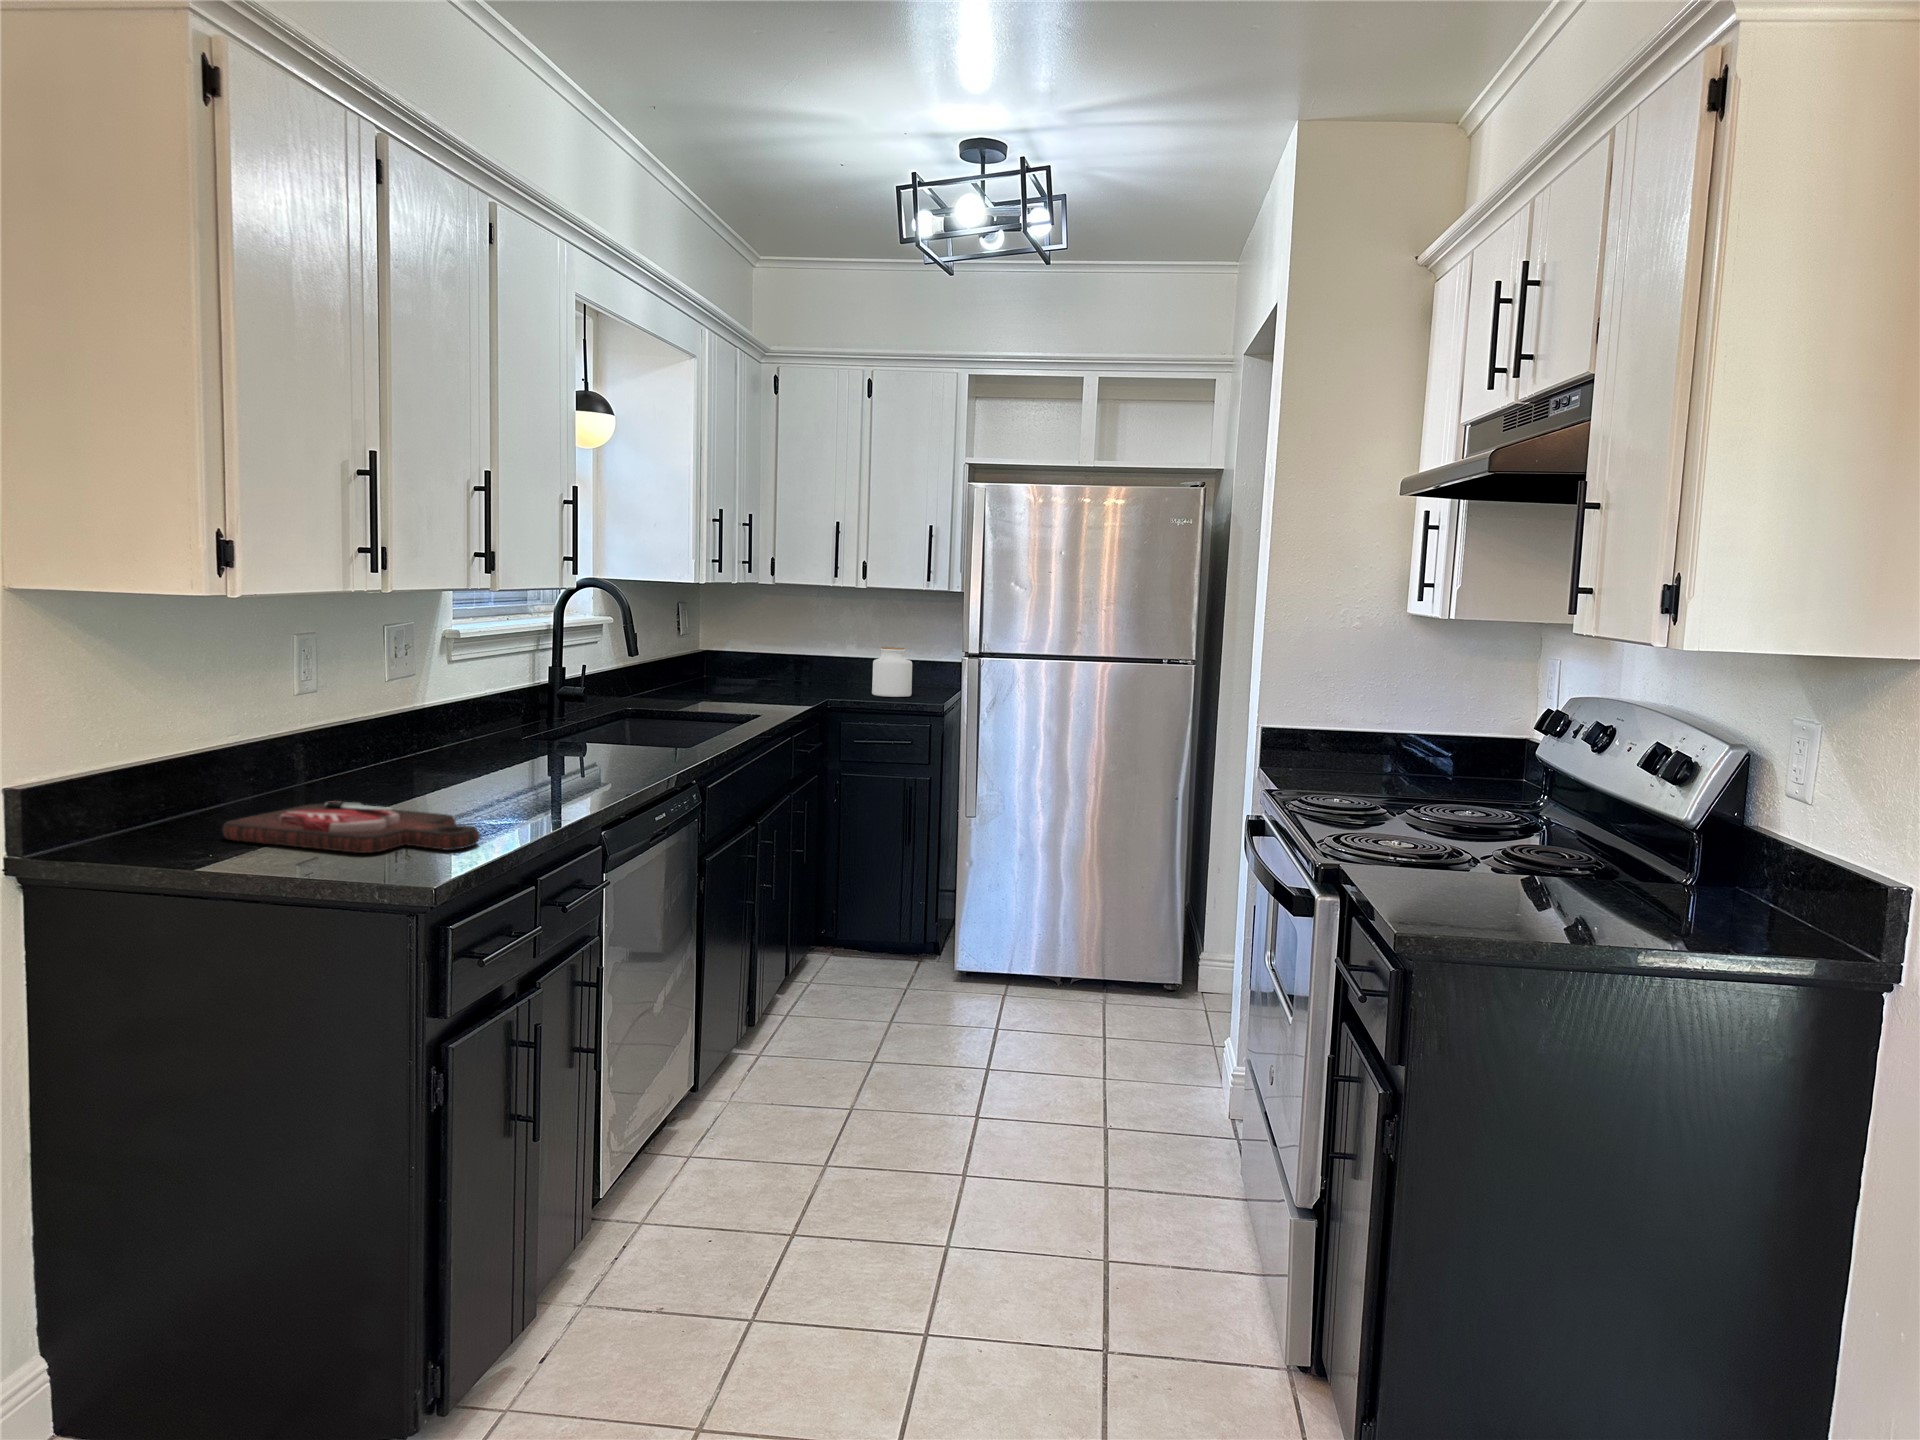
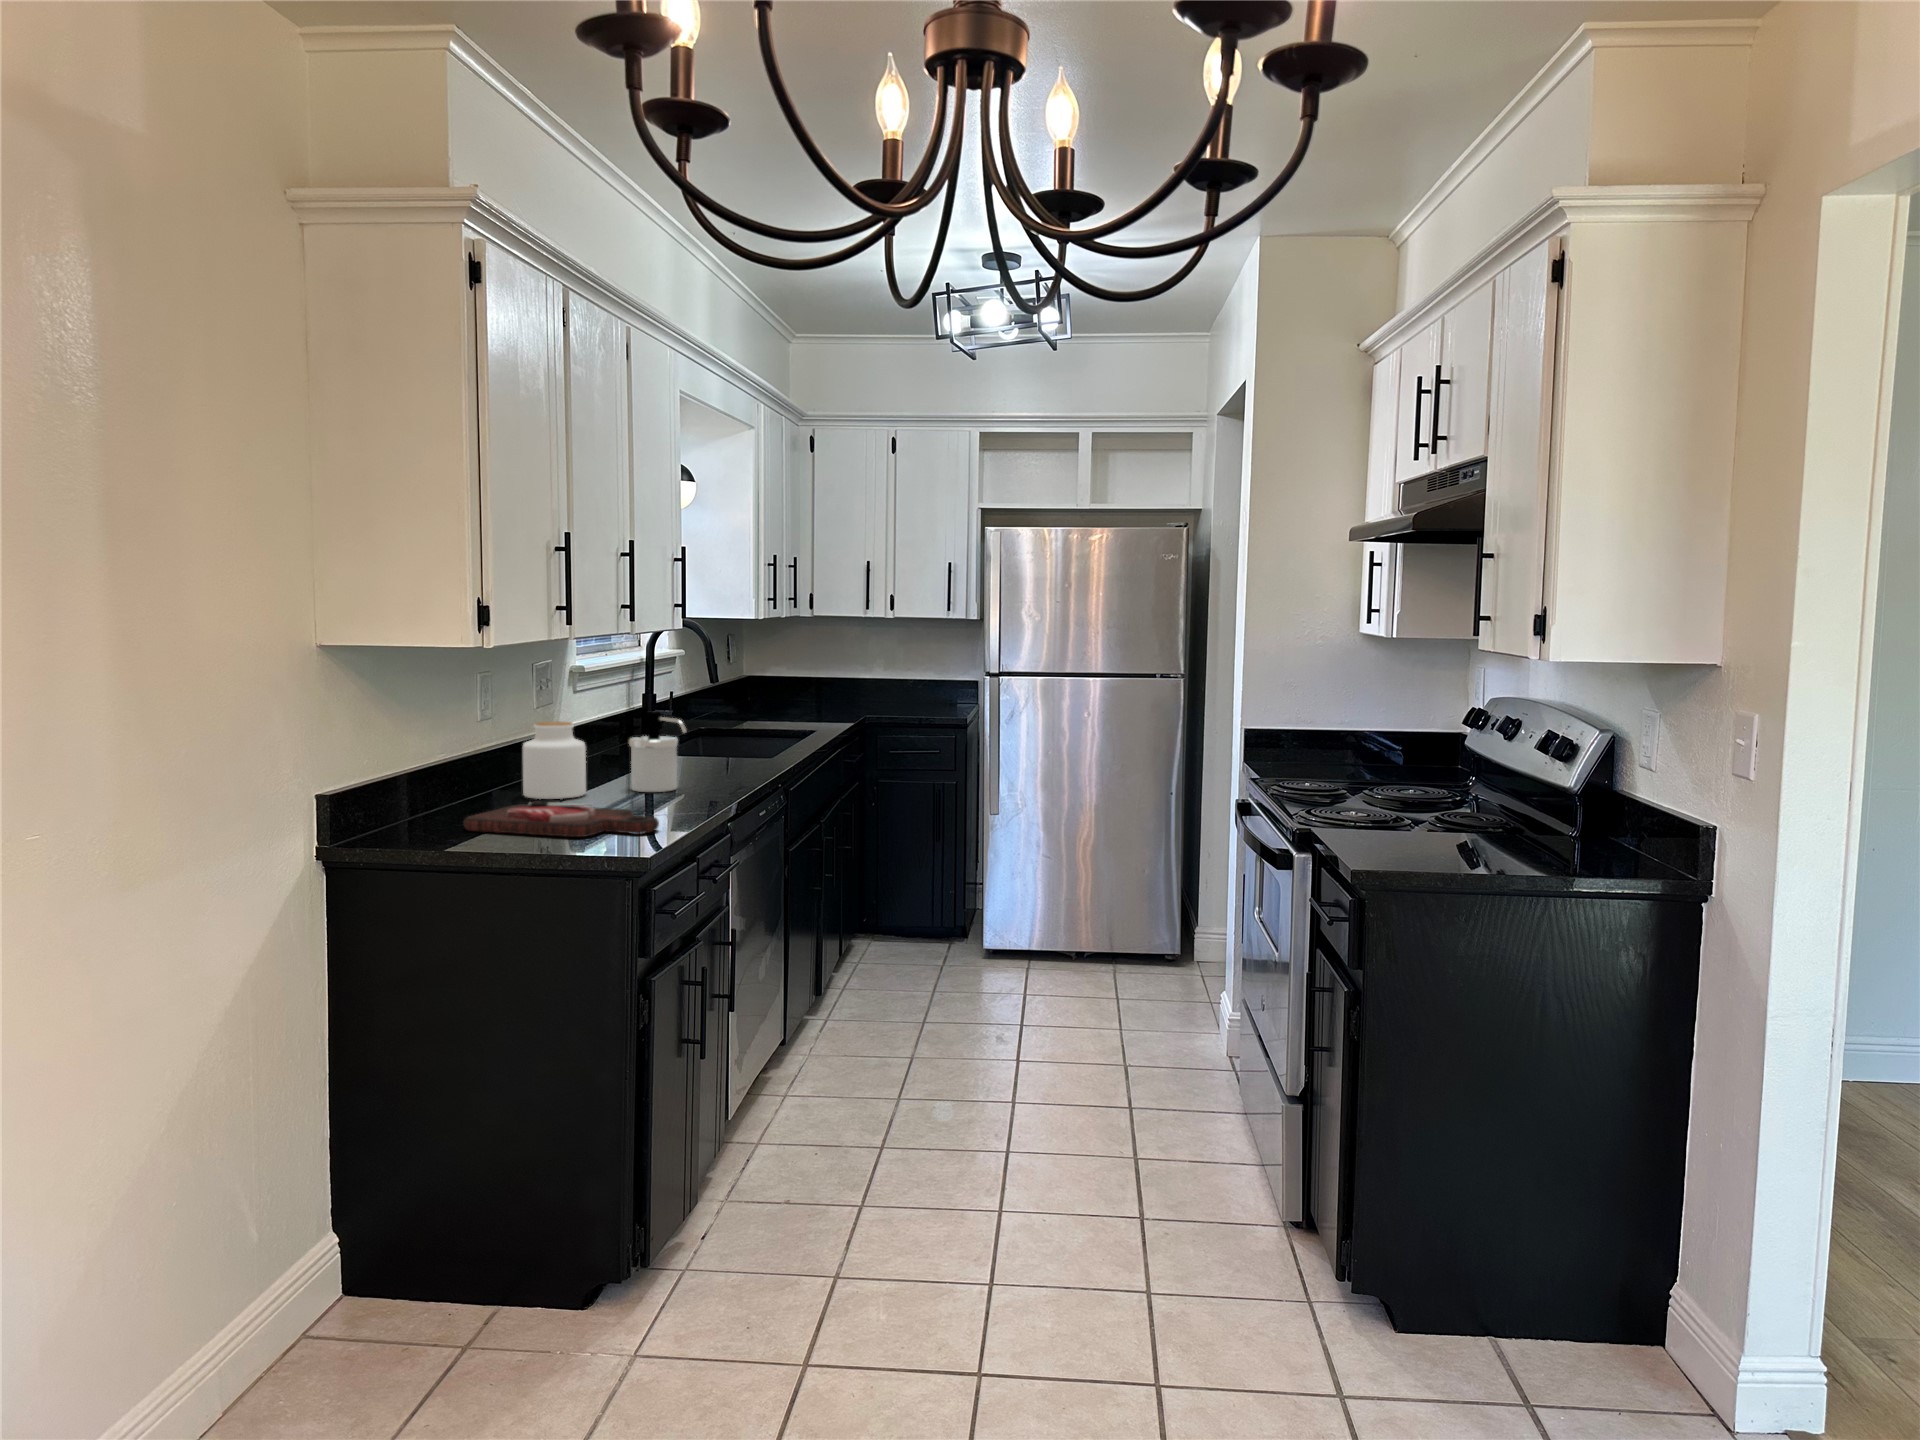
jar: present [872,647,912,697] -> present [523,721,586,799]
soap dispenser: none [486,688,554,789] -> present [629,712,687,792]

